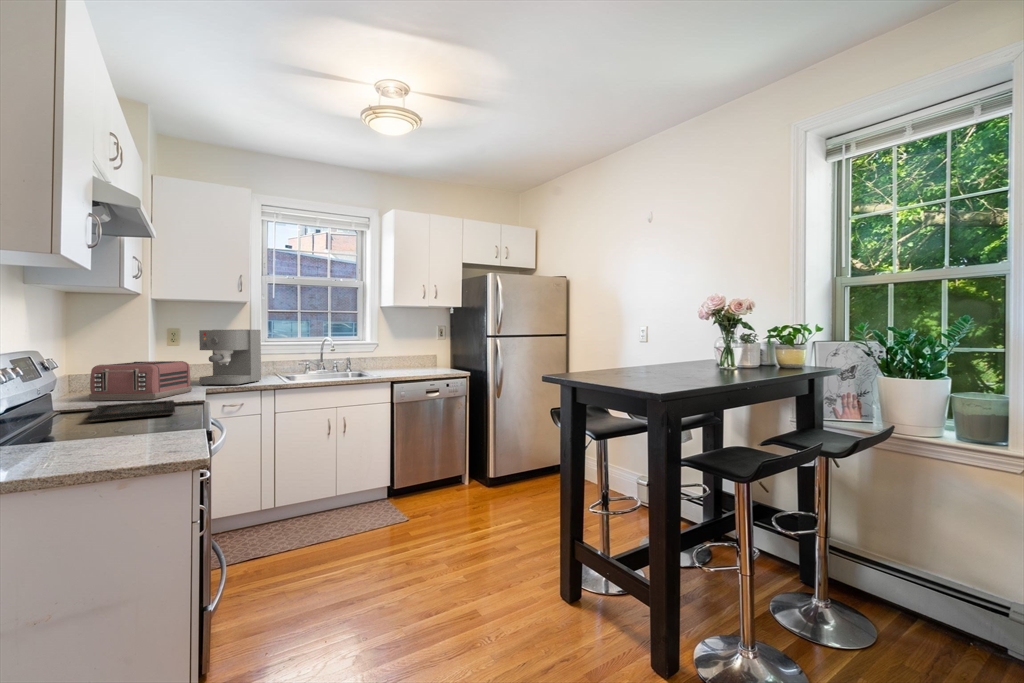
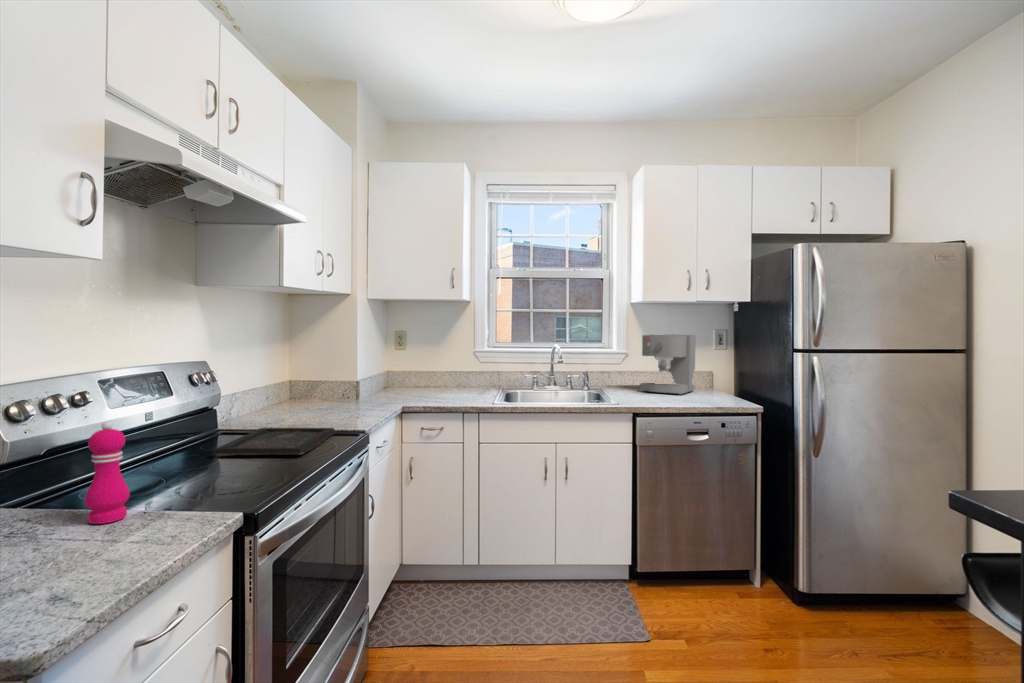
coffee maker: present [199,330,261,385] -> present [640,334,696,395]
toaster: present [89,361,192,401] -> none [286,371,386,420]
pepper mill: none [62,380,96,452] -> present [85,422,130,524]

